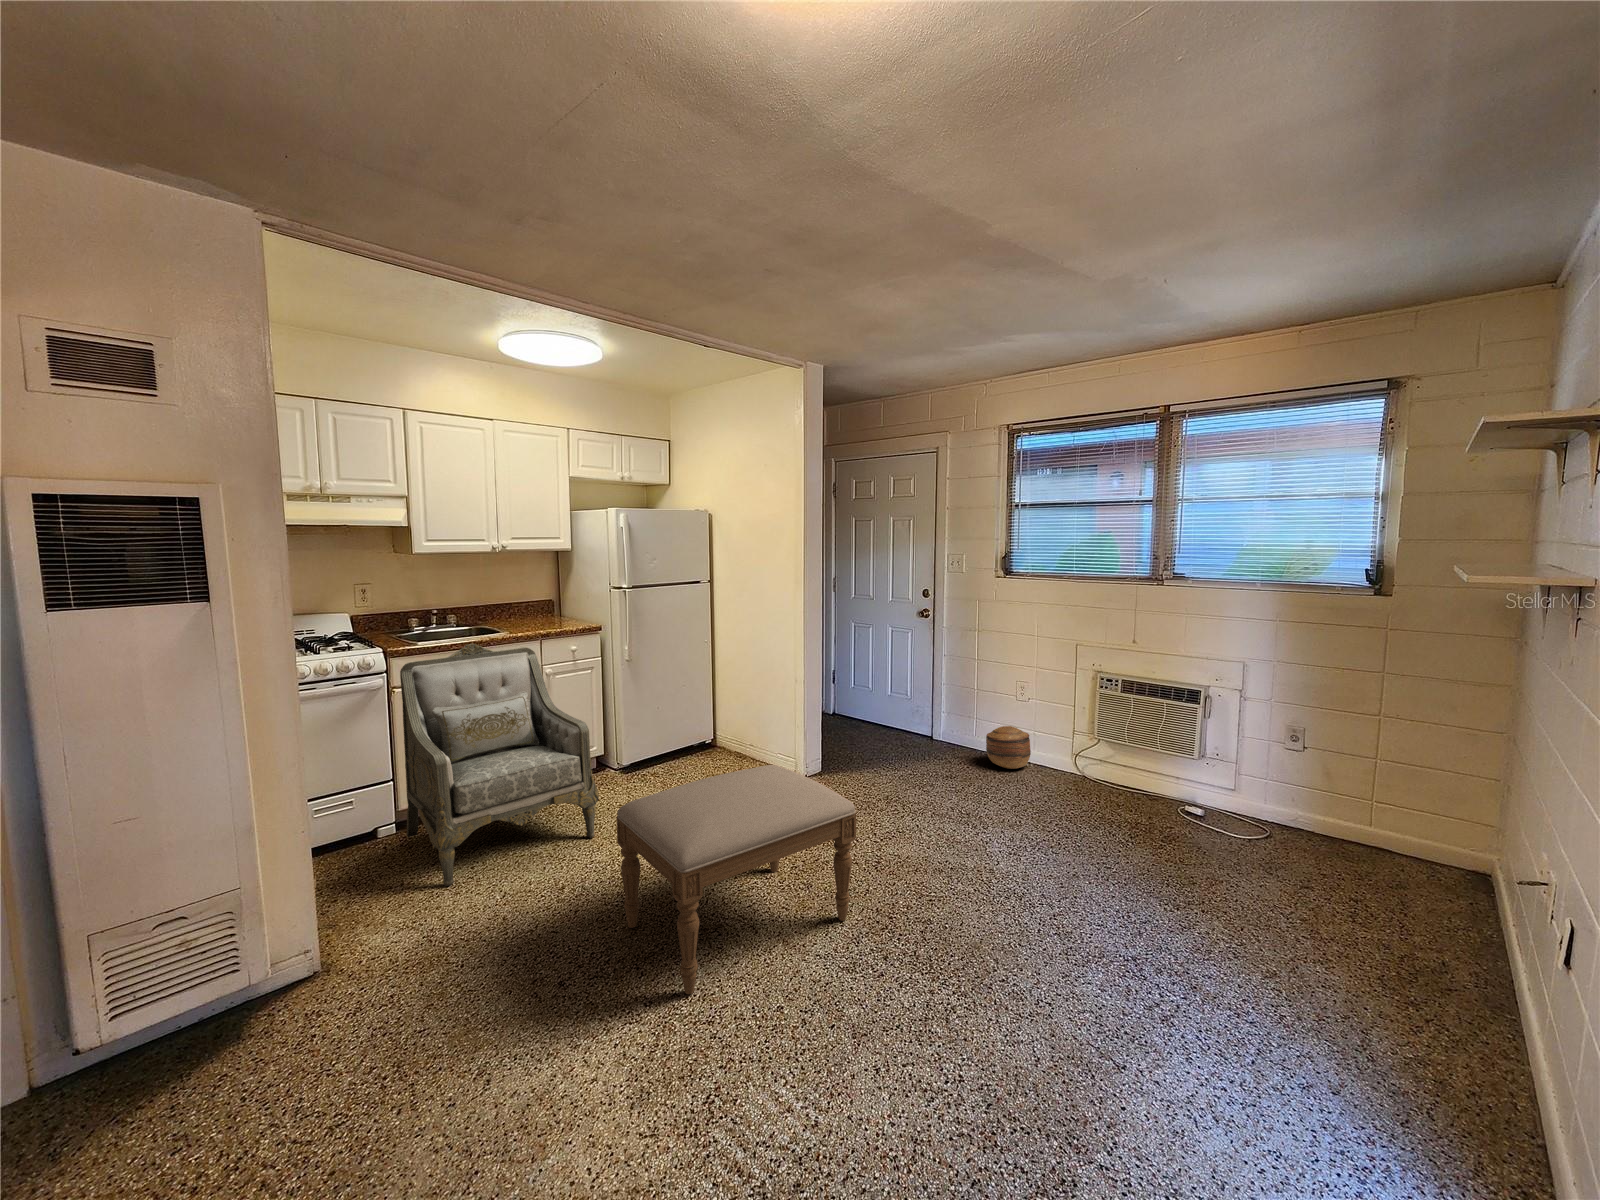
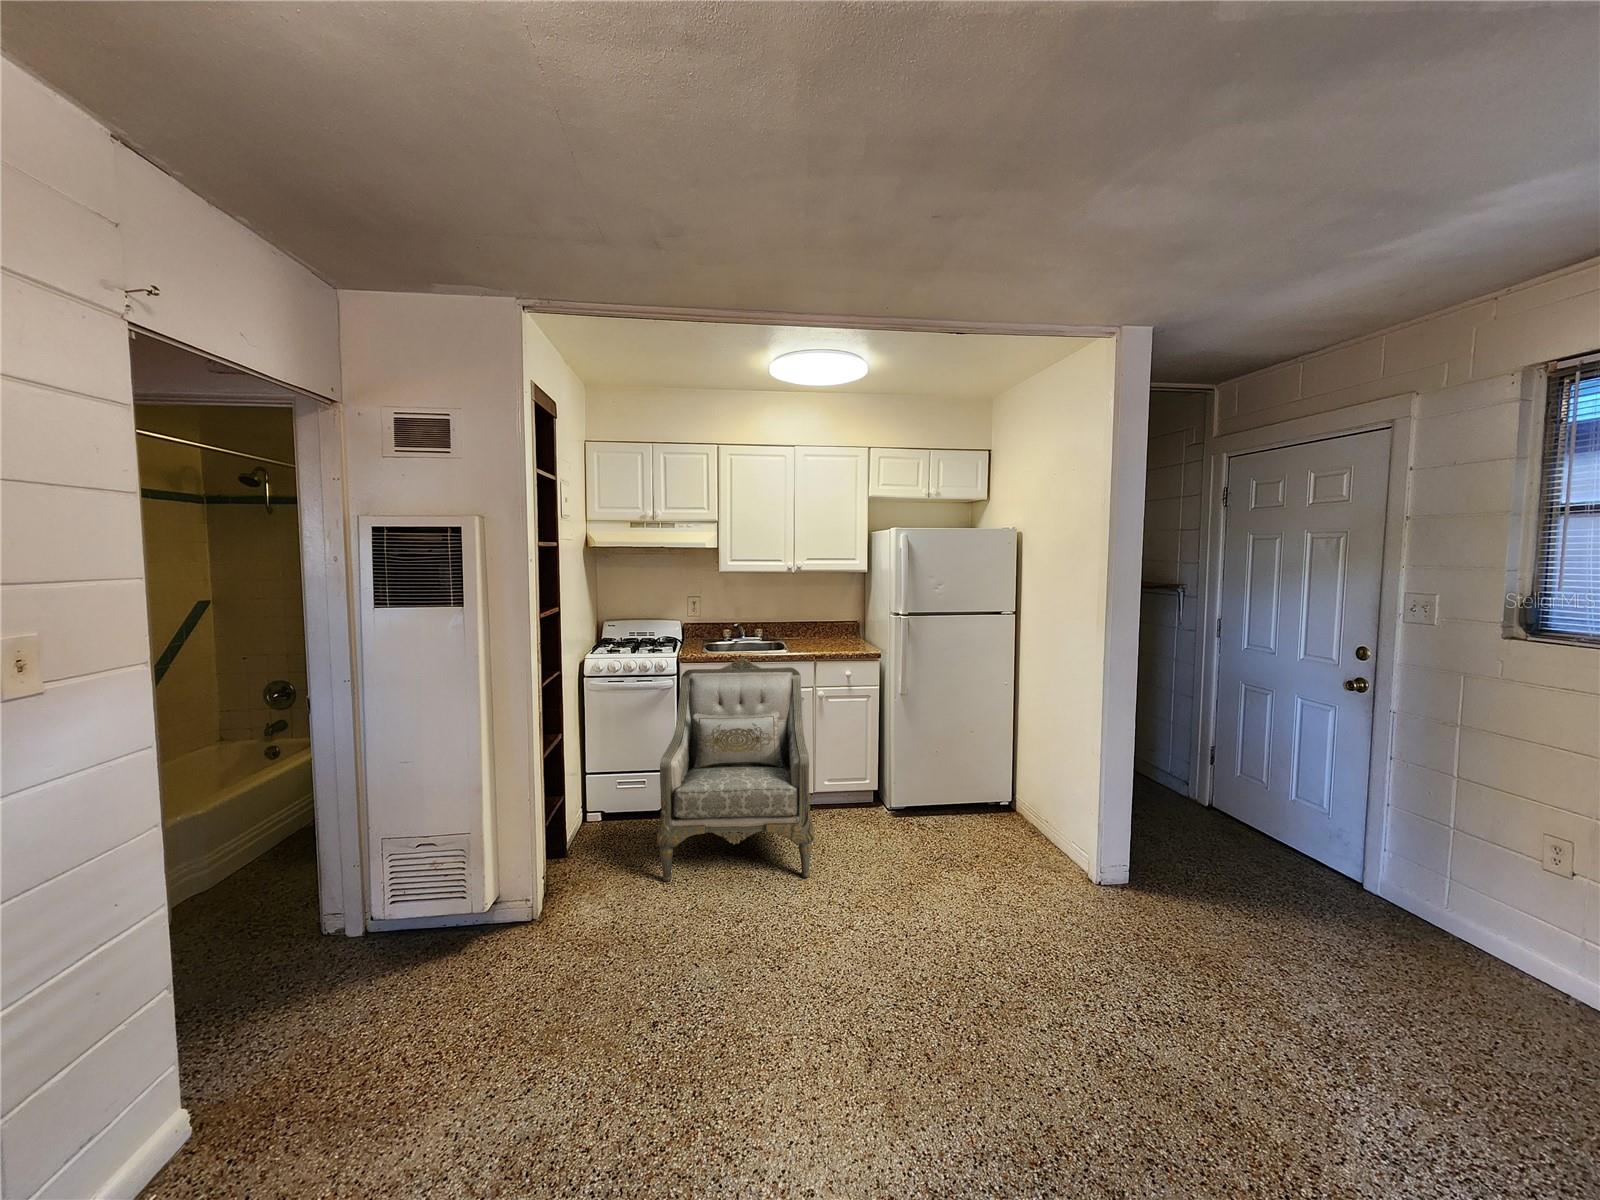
basket: present [986,726,1031,769] -> none [1452,908,1566,998]
ottoman: present [617,765,856,994] -> none [728,854,1011,1117]

